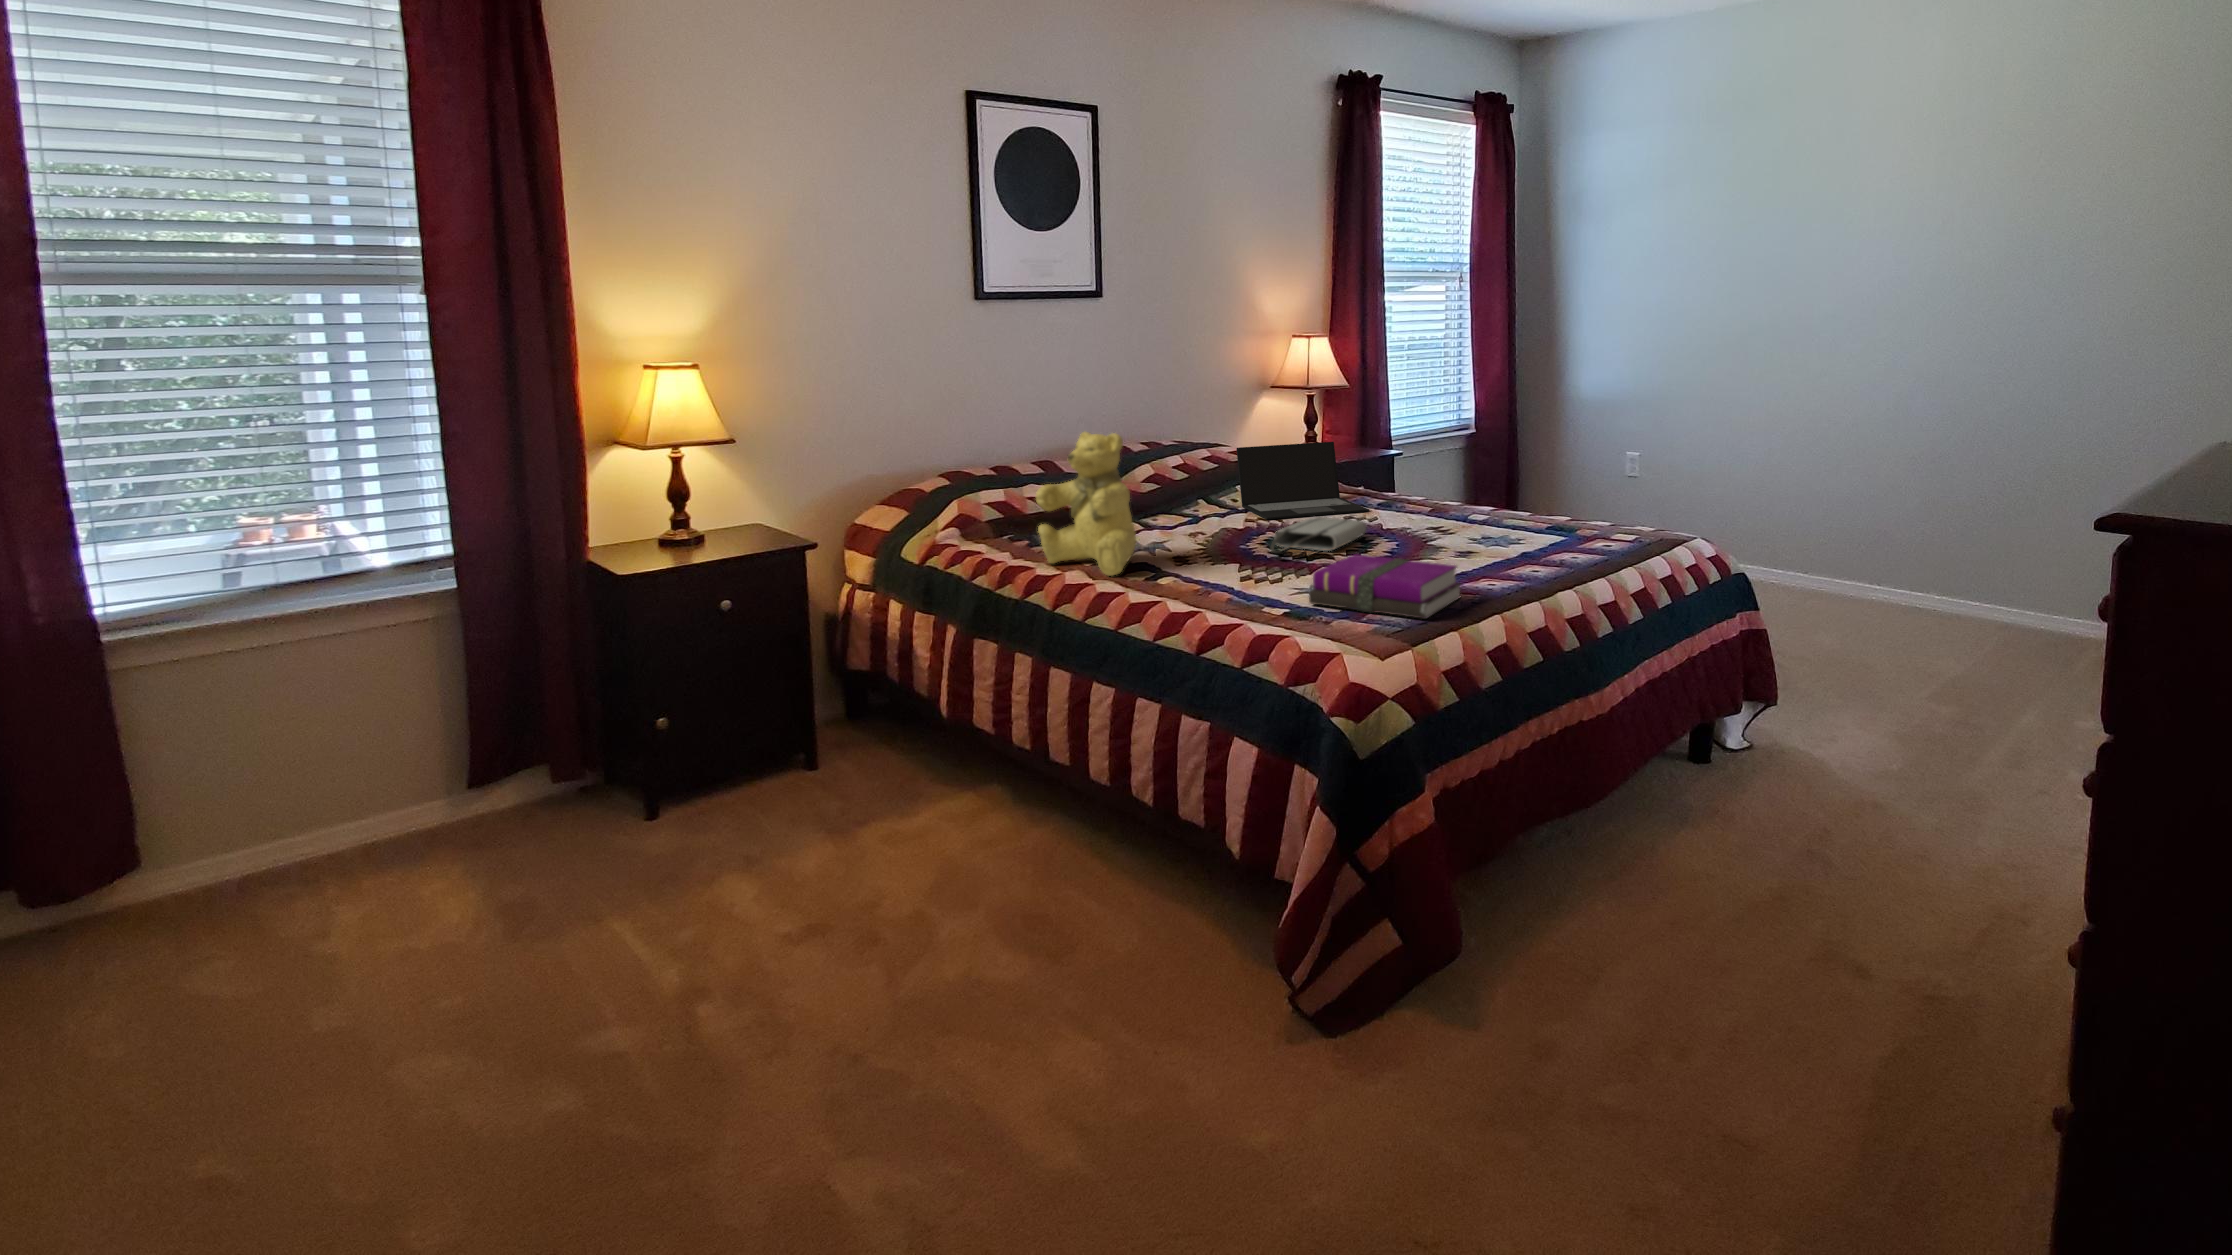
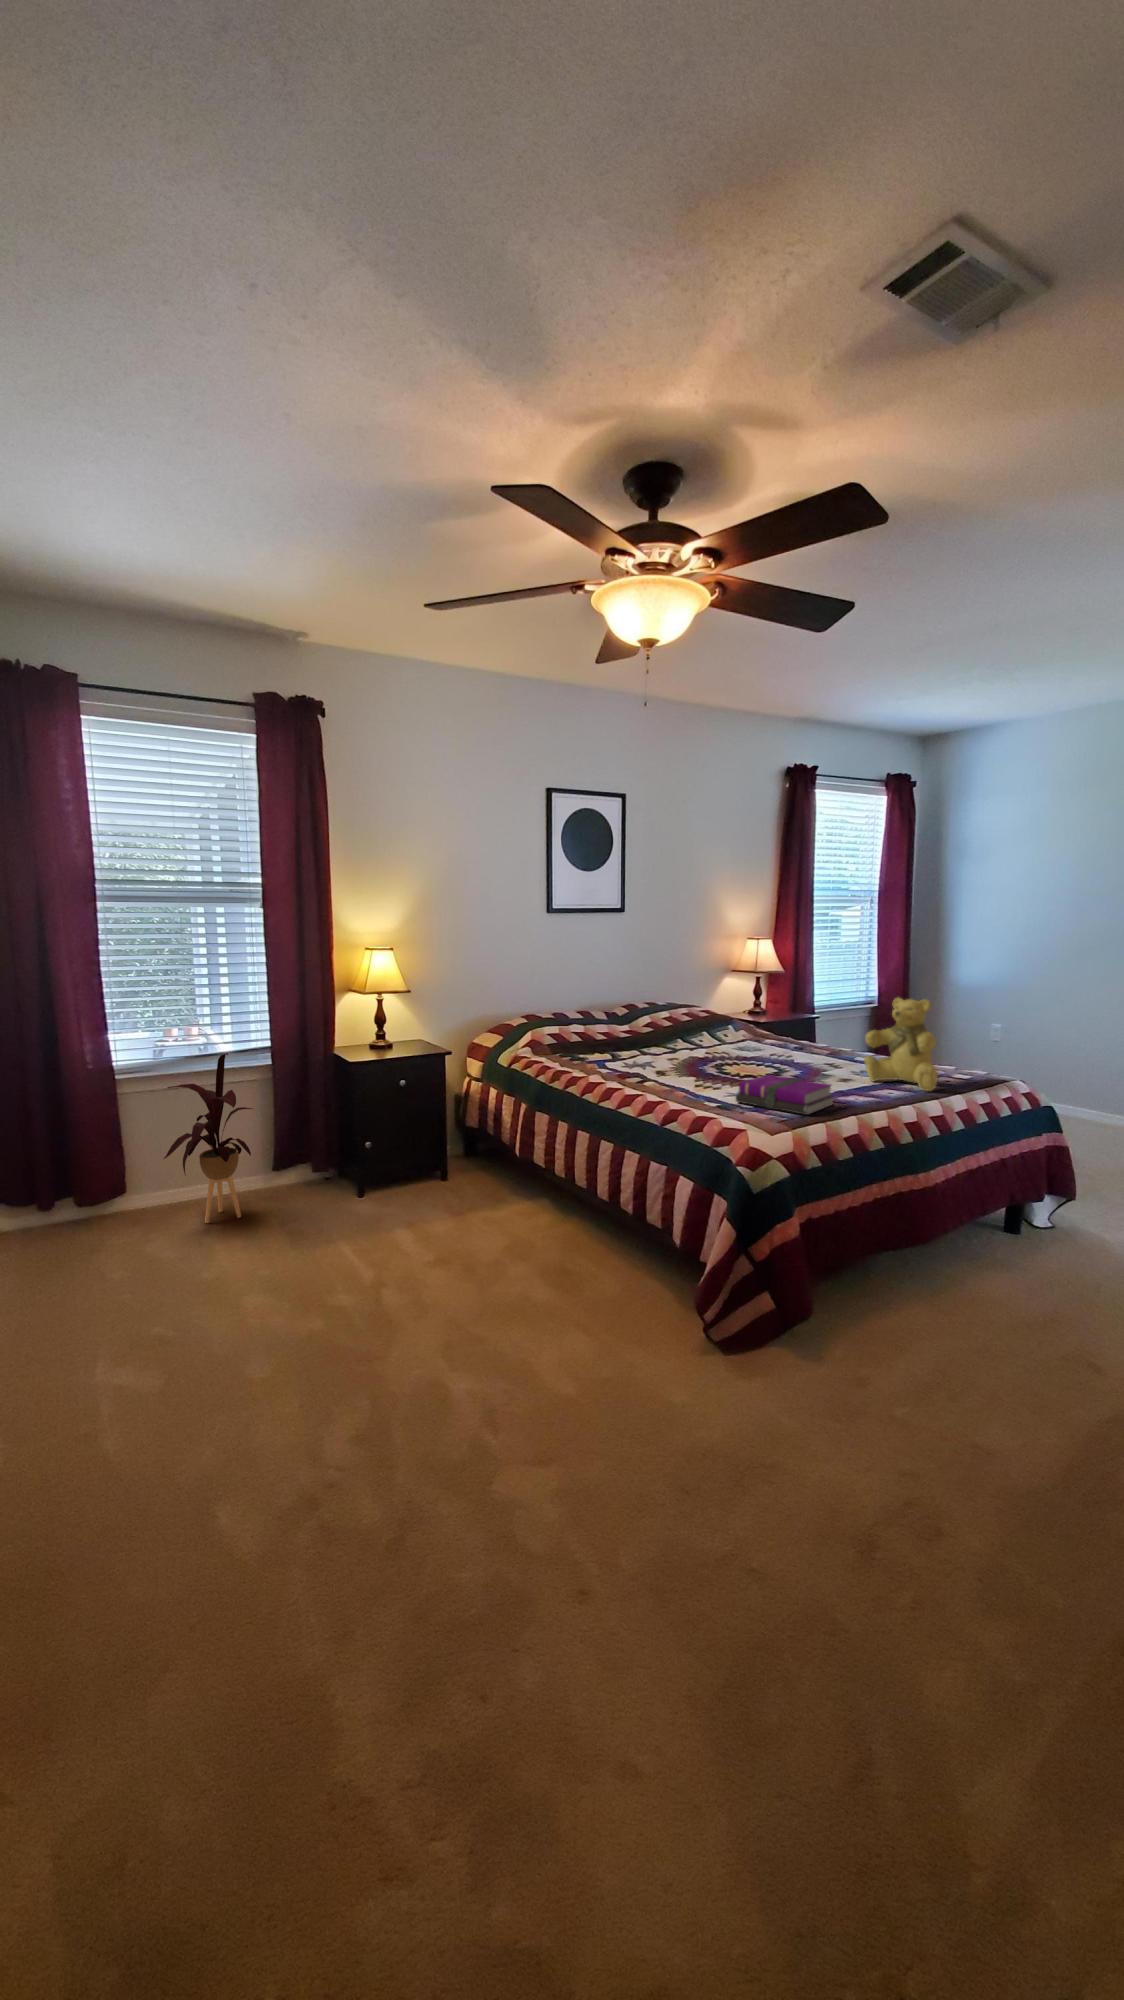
teddy bear: present [1036,432,1136,576] -> present [864,998,938,1091]
laptop: present [1236,442,1369,519] -> none [705,1006,789,1053]
tote bag: present [1271,517,1366,554] -> none [718,1053,783,1073]
house plant: none [242,575,438,898] -> present [164,1053,252,1223]

